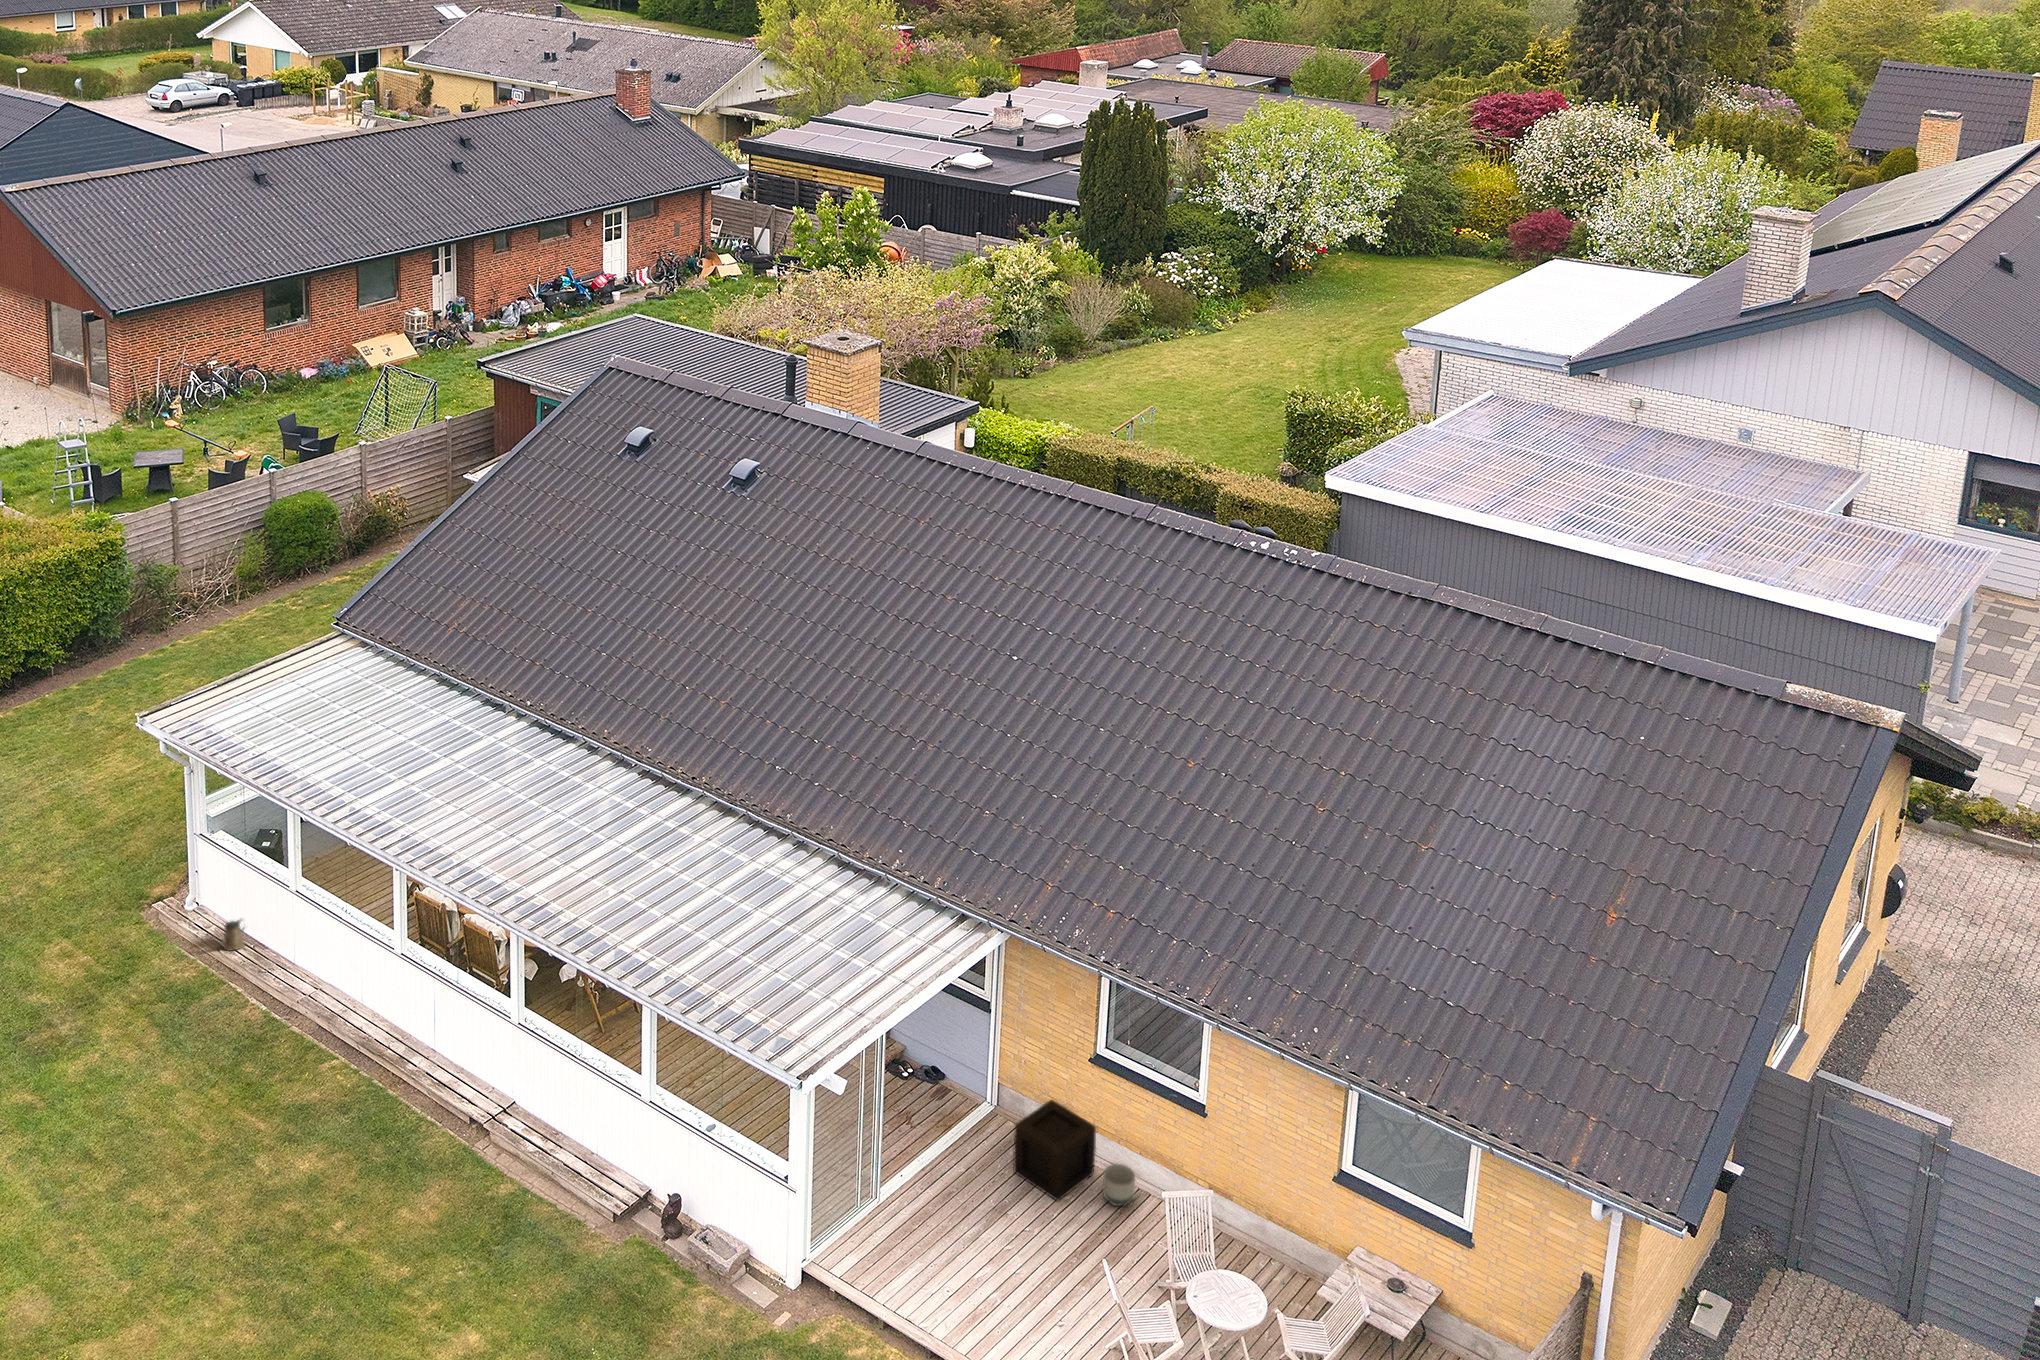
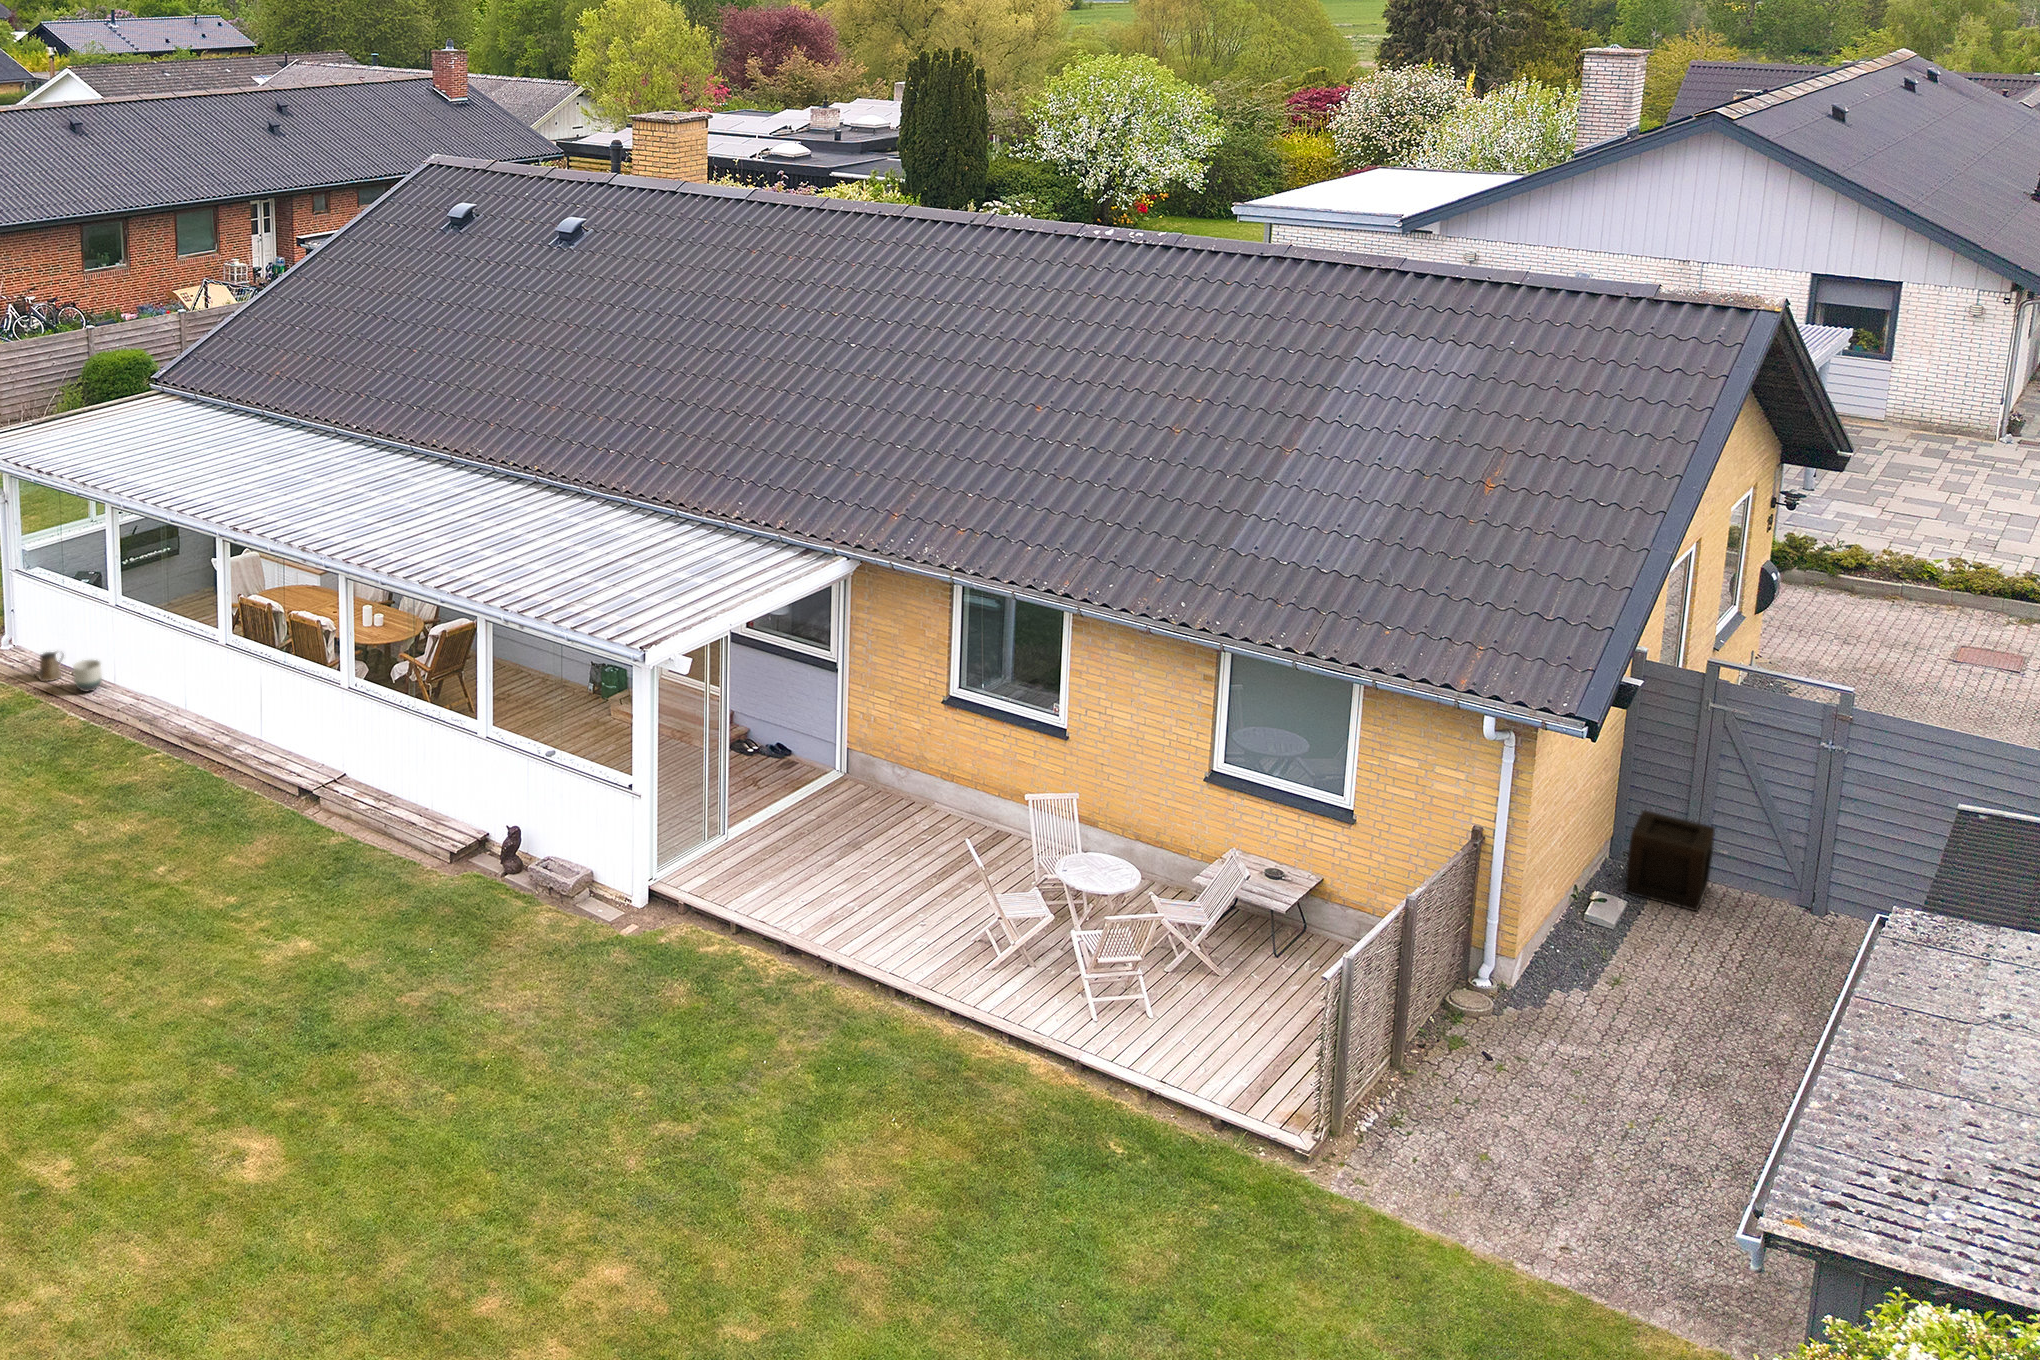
wooden crate: present [1013,1100,1096,1201] -> present [1625,811,1715,911]
planter: present [1103,1164,1135,1206] -> present [73,660,102,691]

